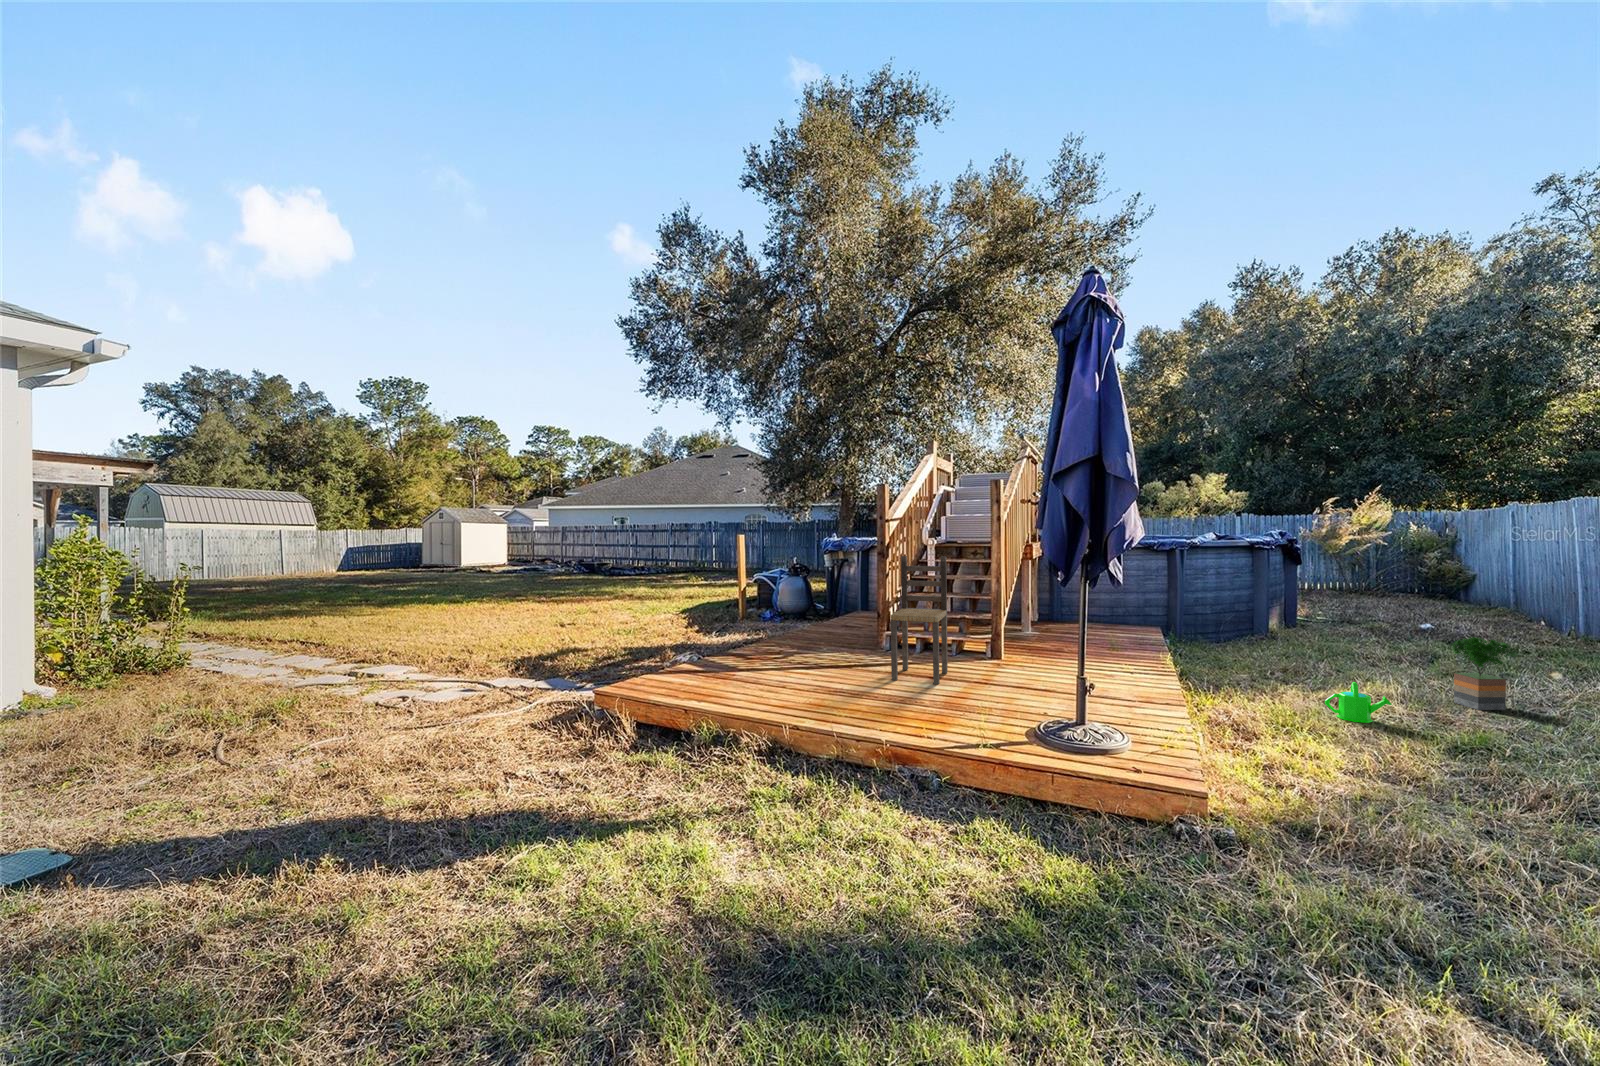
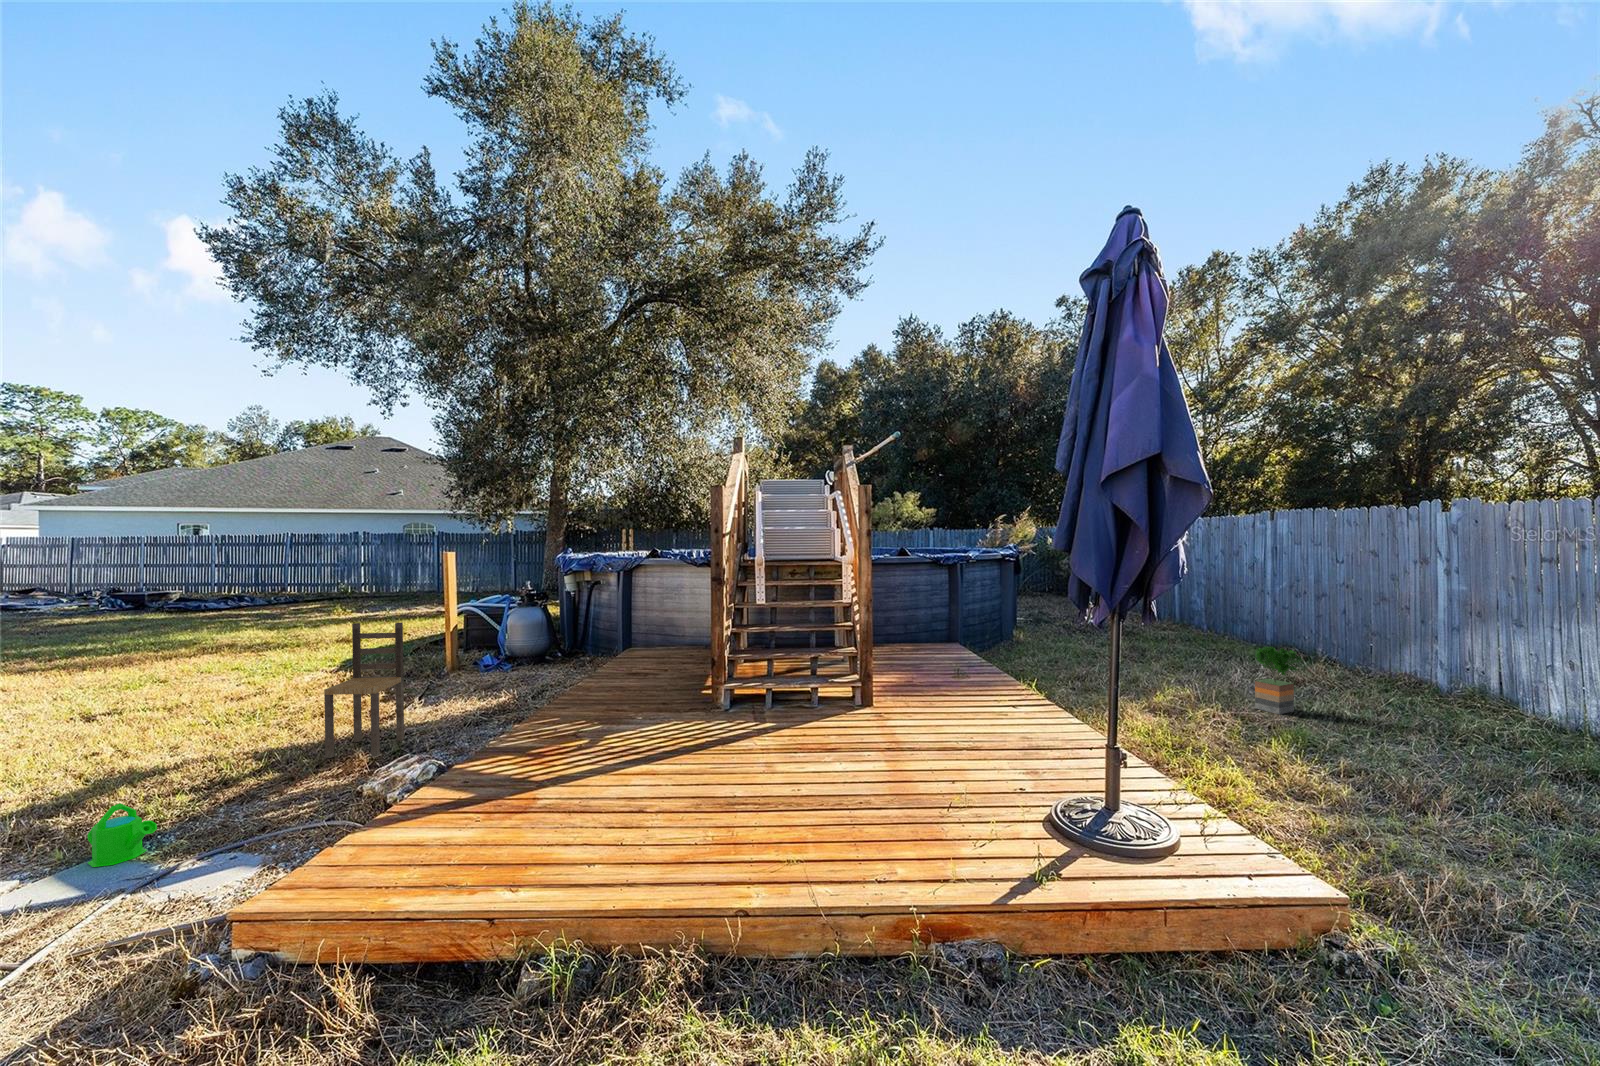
chair: present [891,556,948,684] -> present [324,623,404,758]
watering can: present [1325,682,1392,723] -> present [87,803,157,867]

